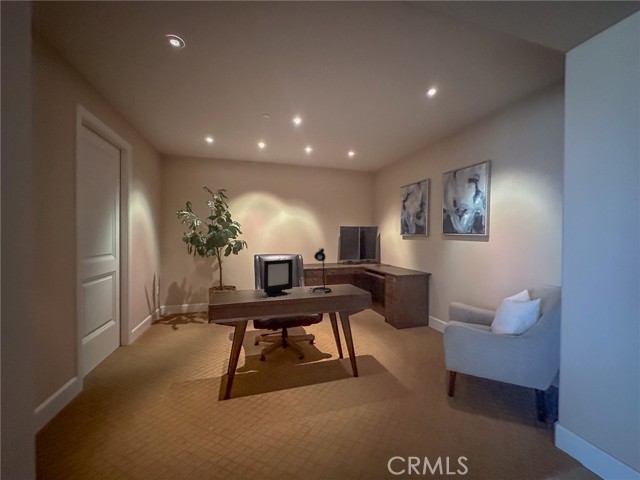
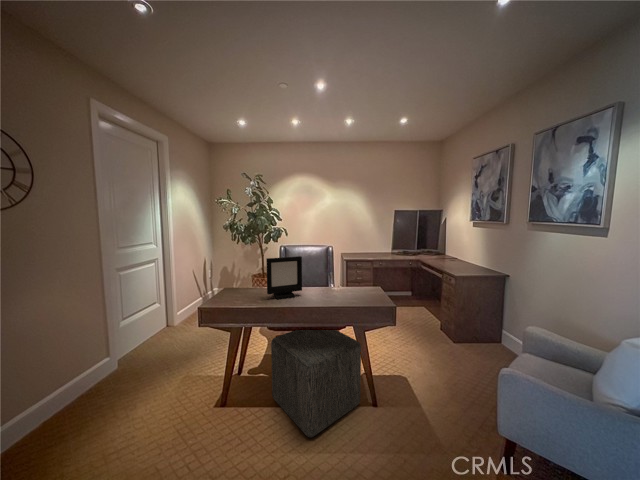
desk lamp: present [310,248,331,293] -> none [324,243,349,299]
ottoman: none [267,318,344,410] -> present [271,330,361,438]

